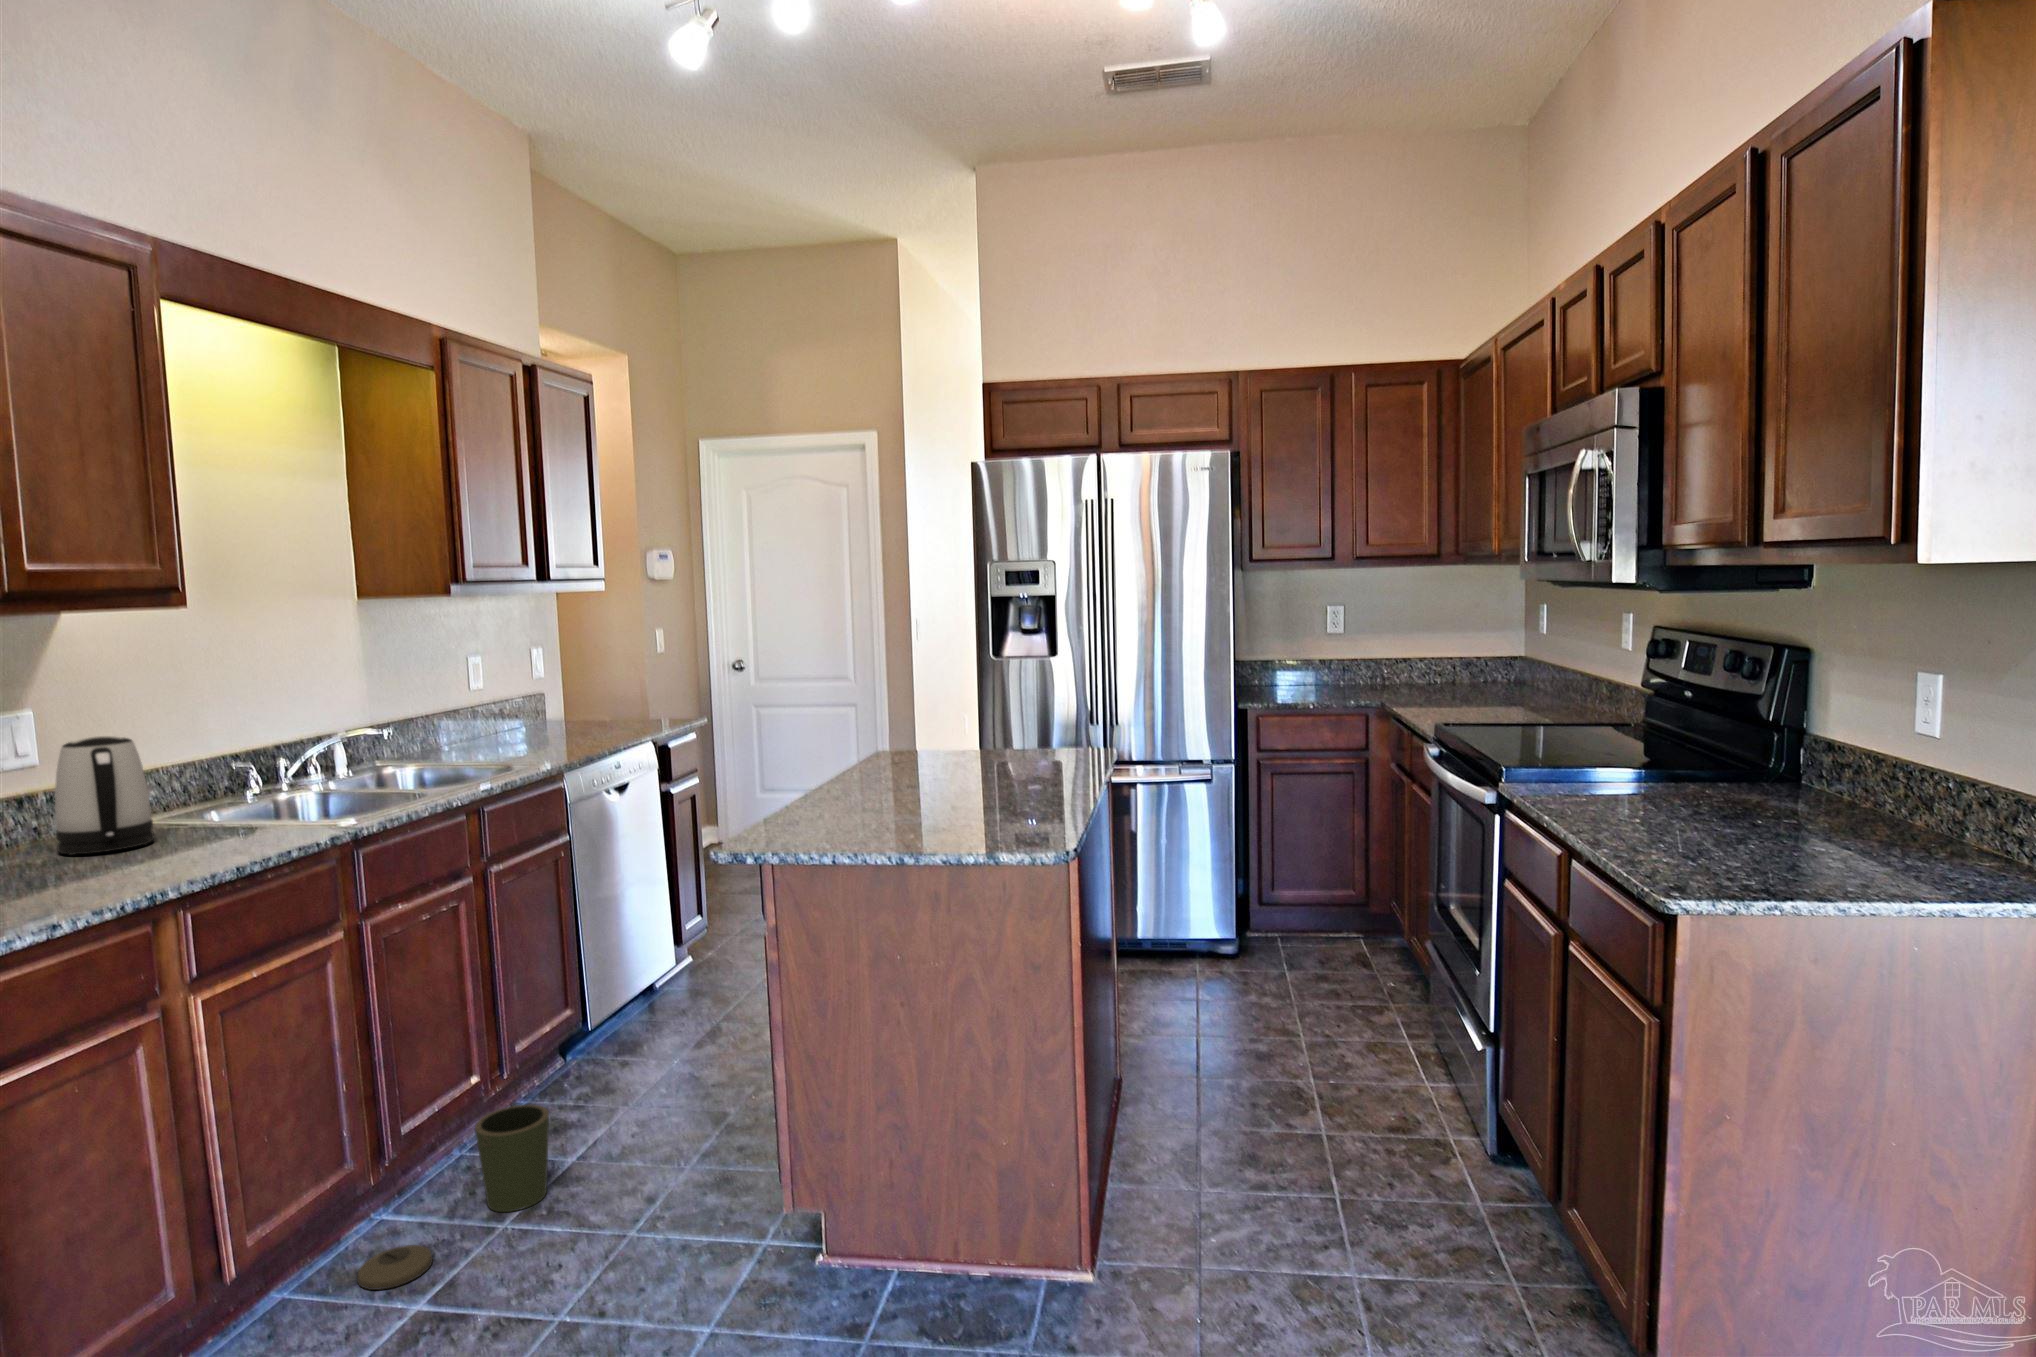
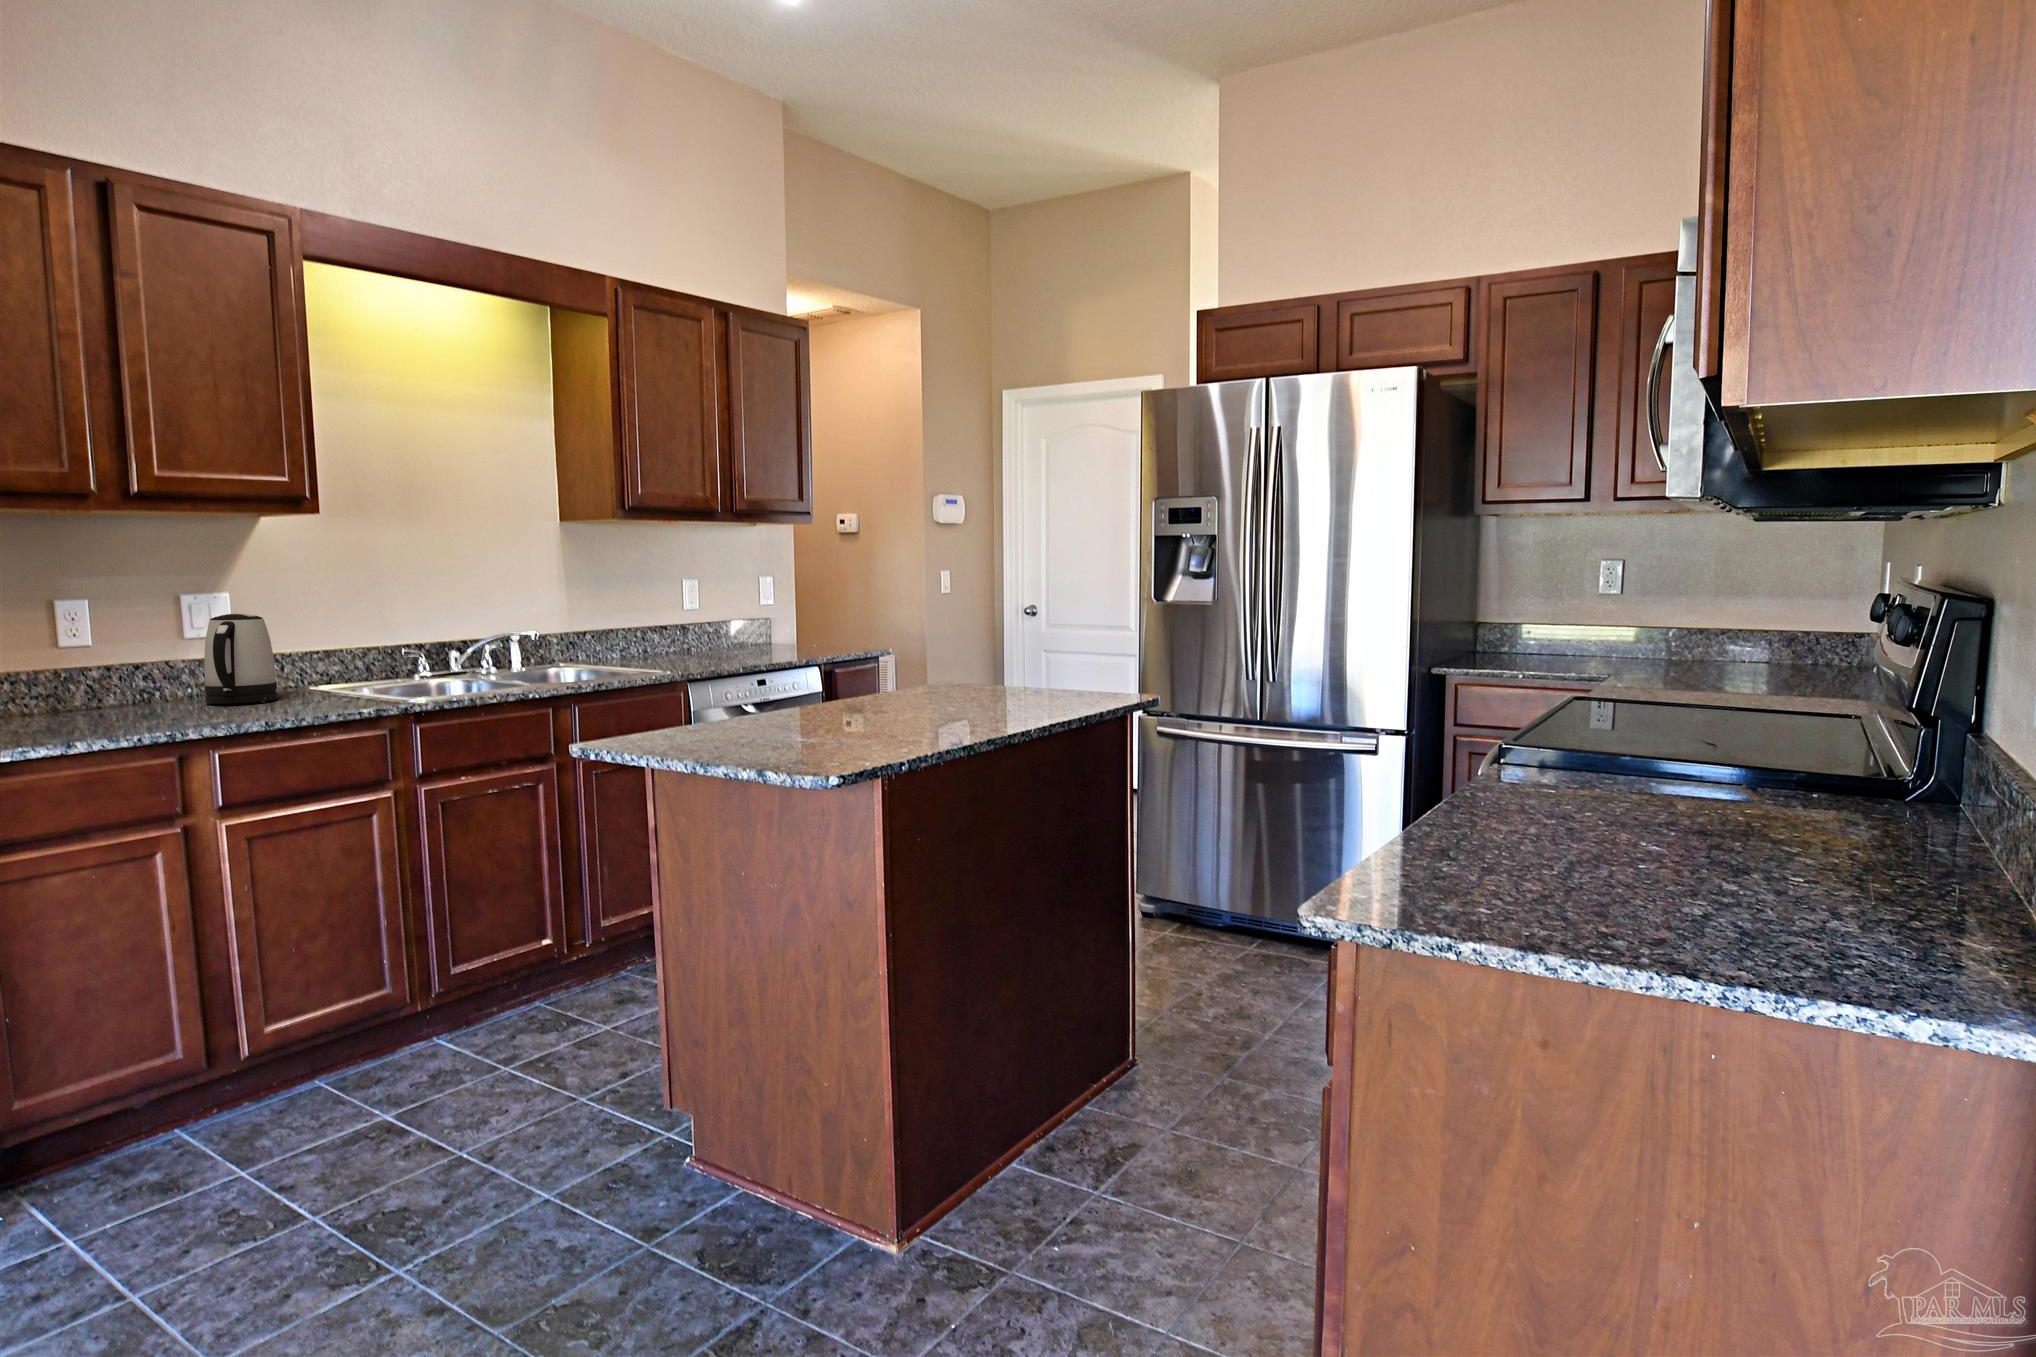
trash can: present [357,1104,549,1290] -> none [363,971,559,1097]

